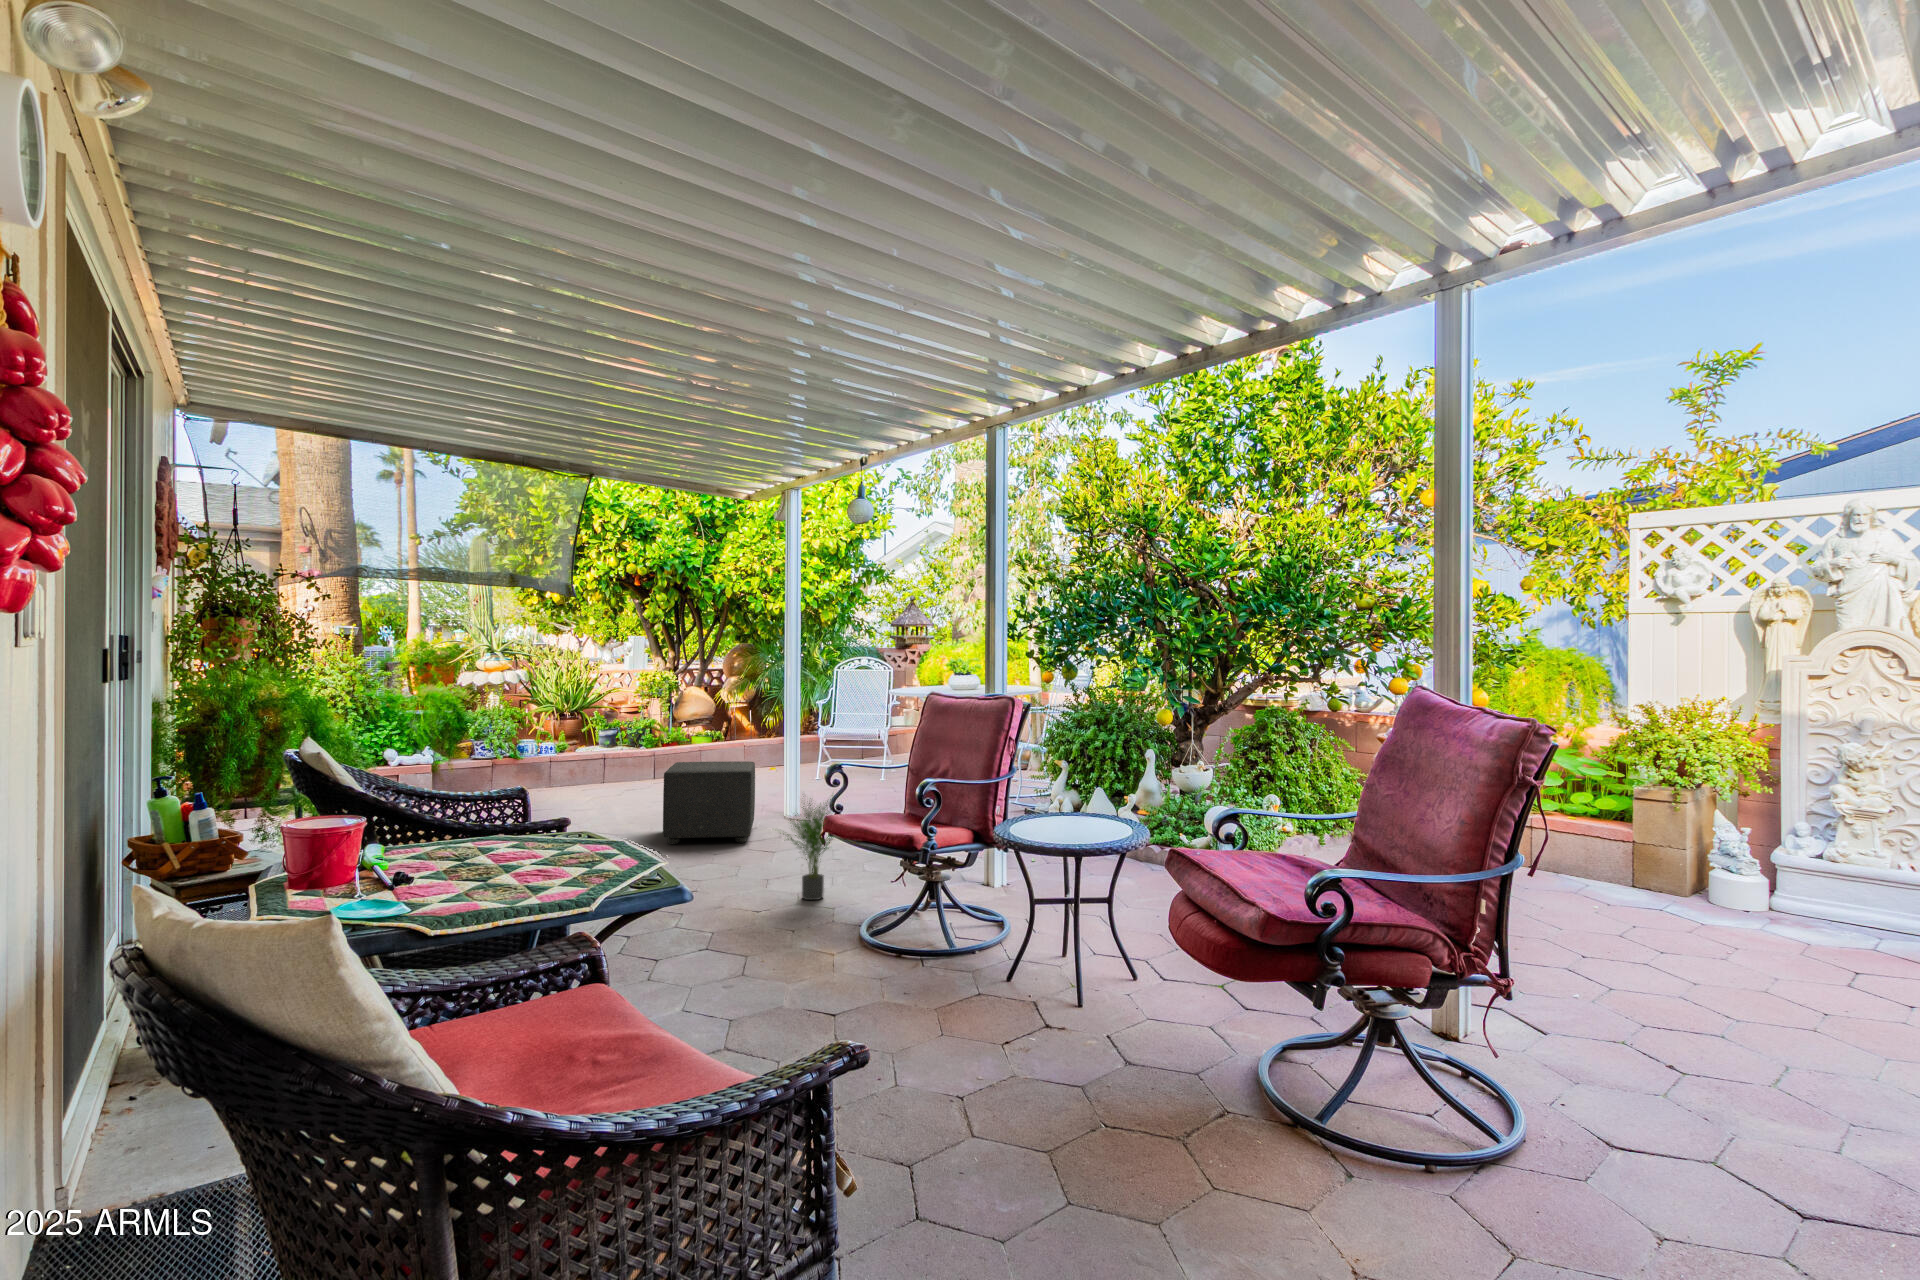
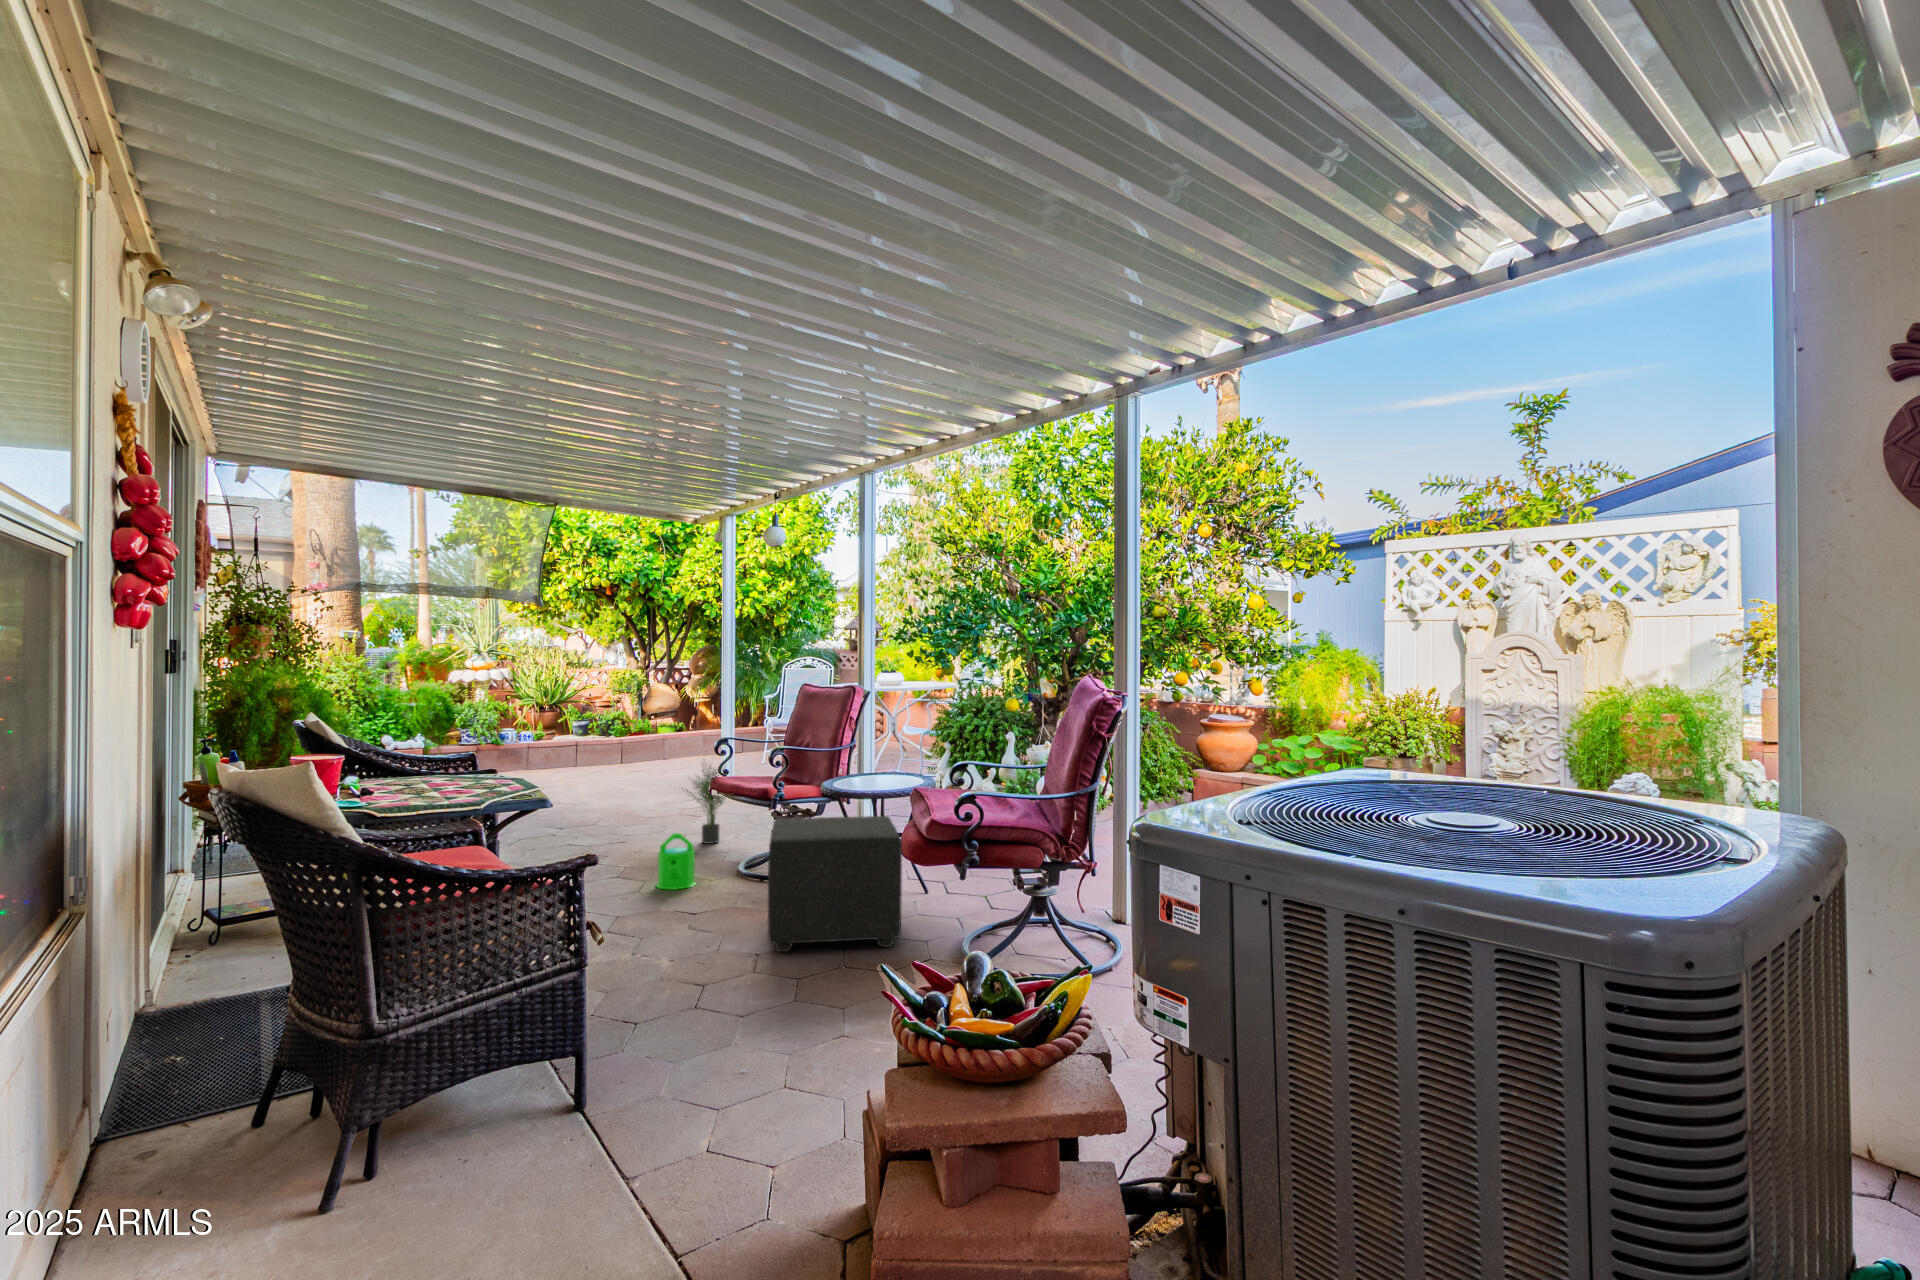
ottoman: present [663,761,755,844] -> present [768,816,902,952]
watering can: none [770,902,826,980] -> present [656,833,696,890]

